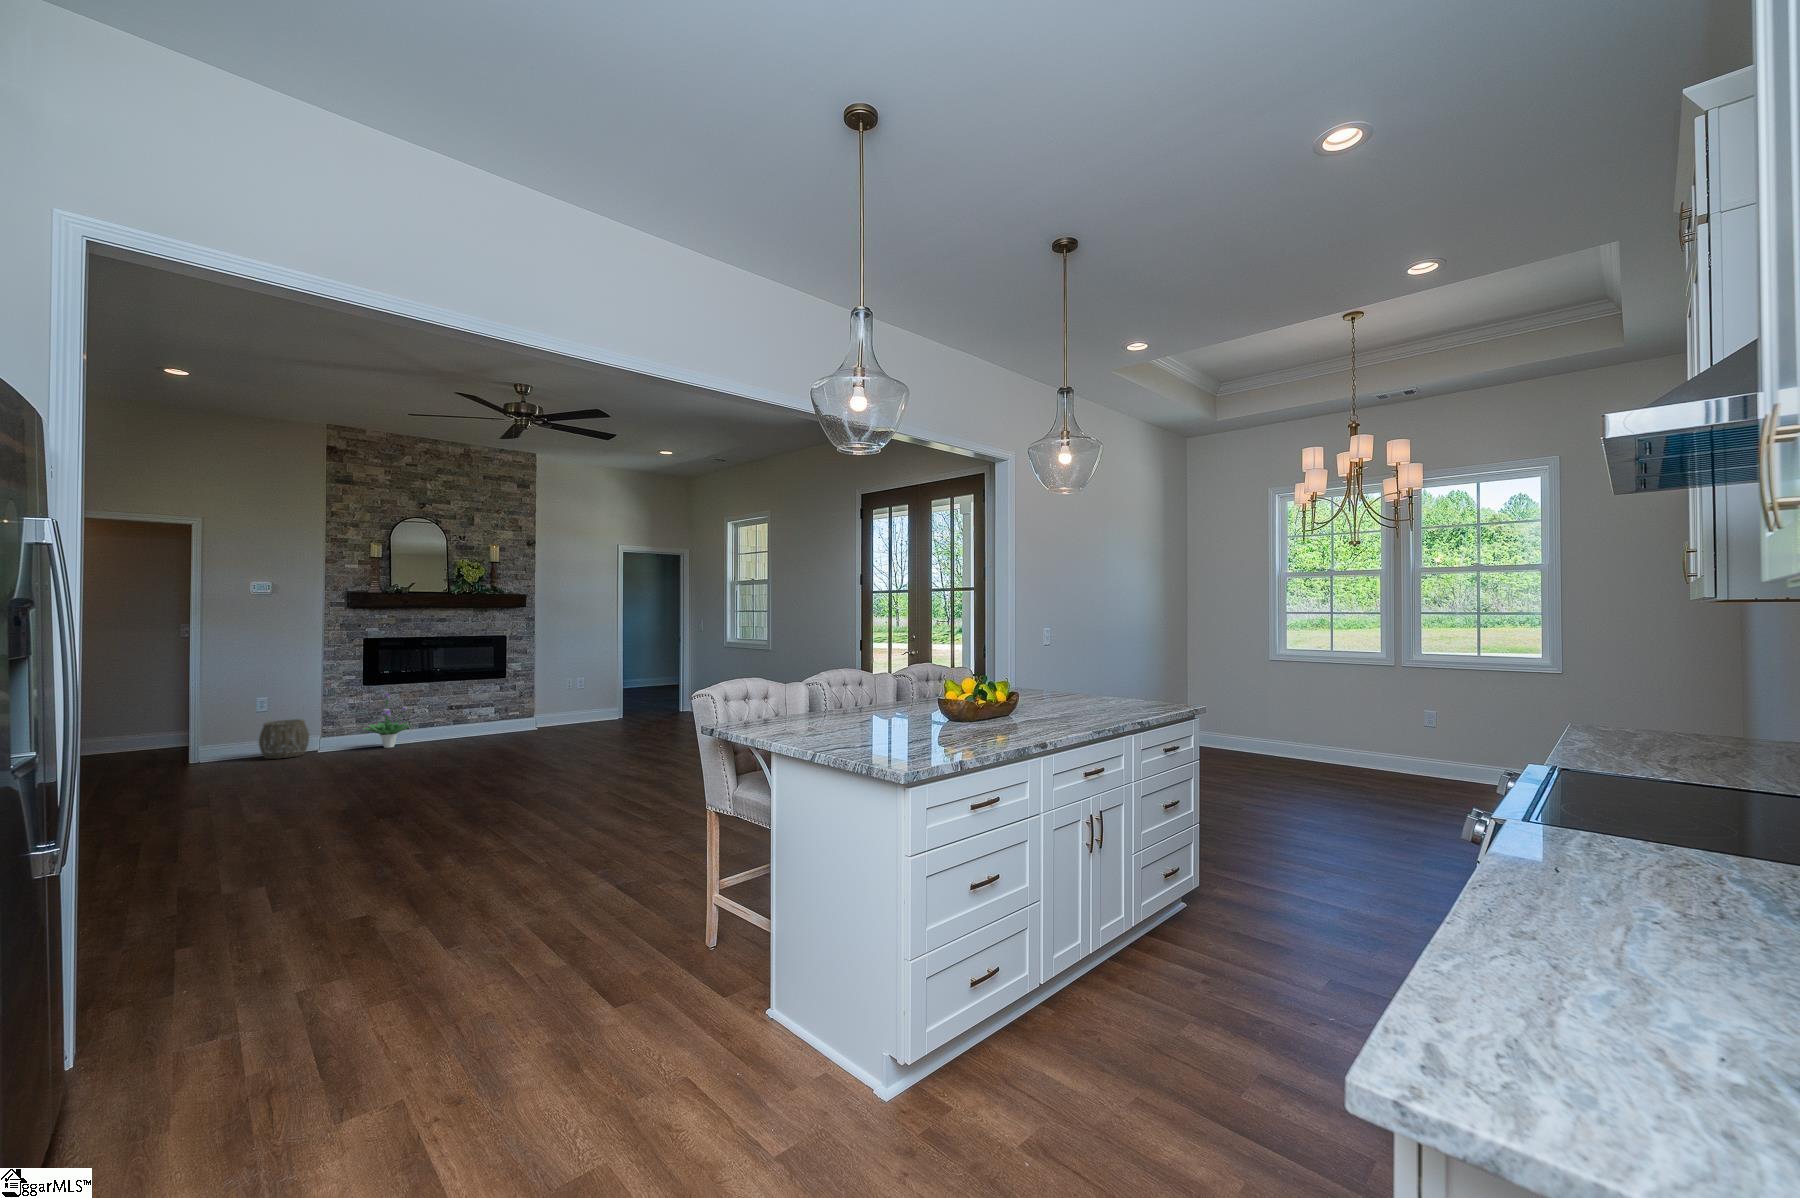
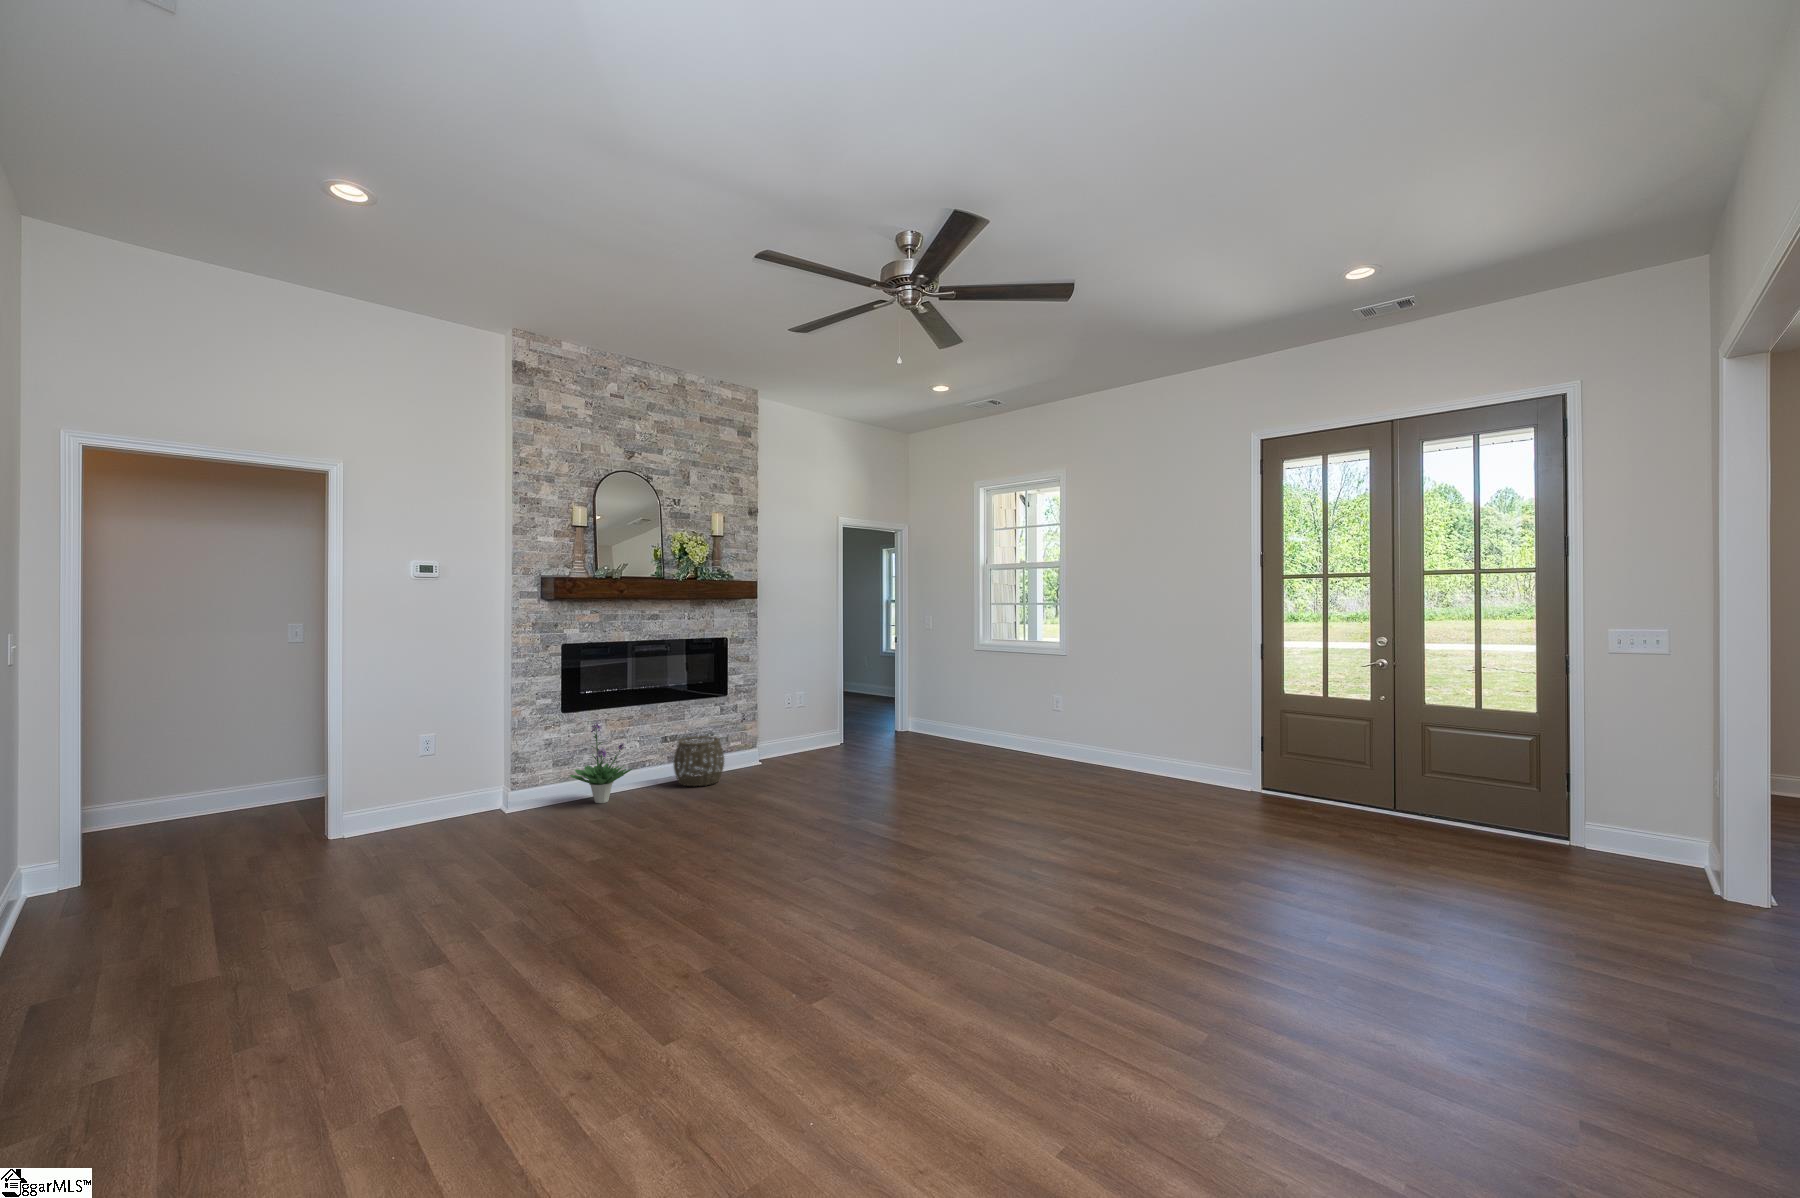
woven basket: present [259,719,309,759] -> present [673,736,724,786]

